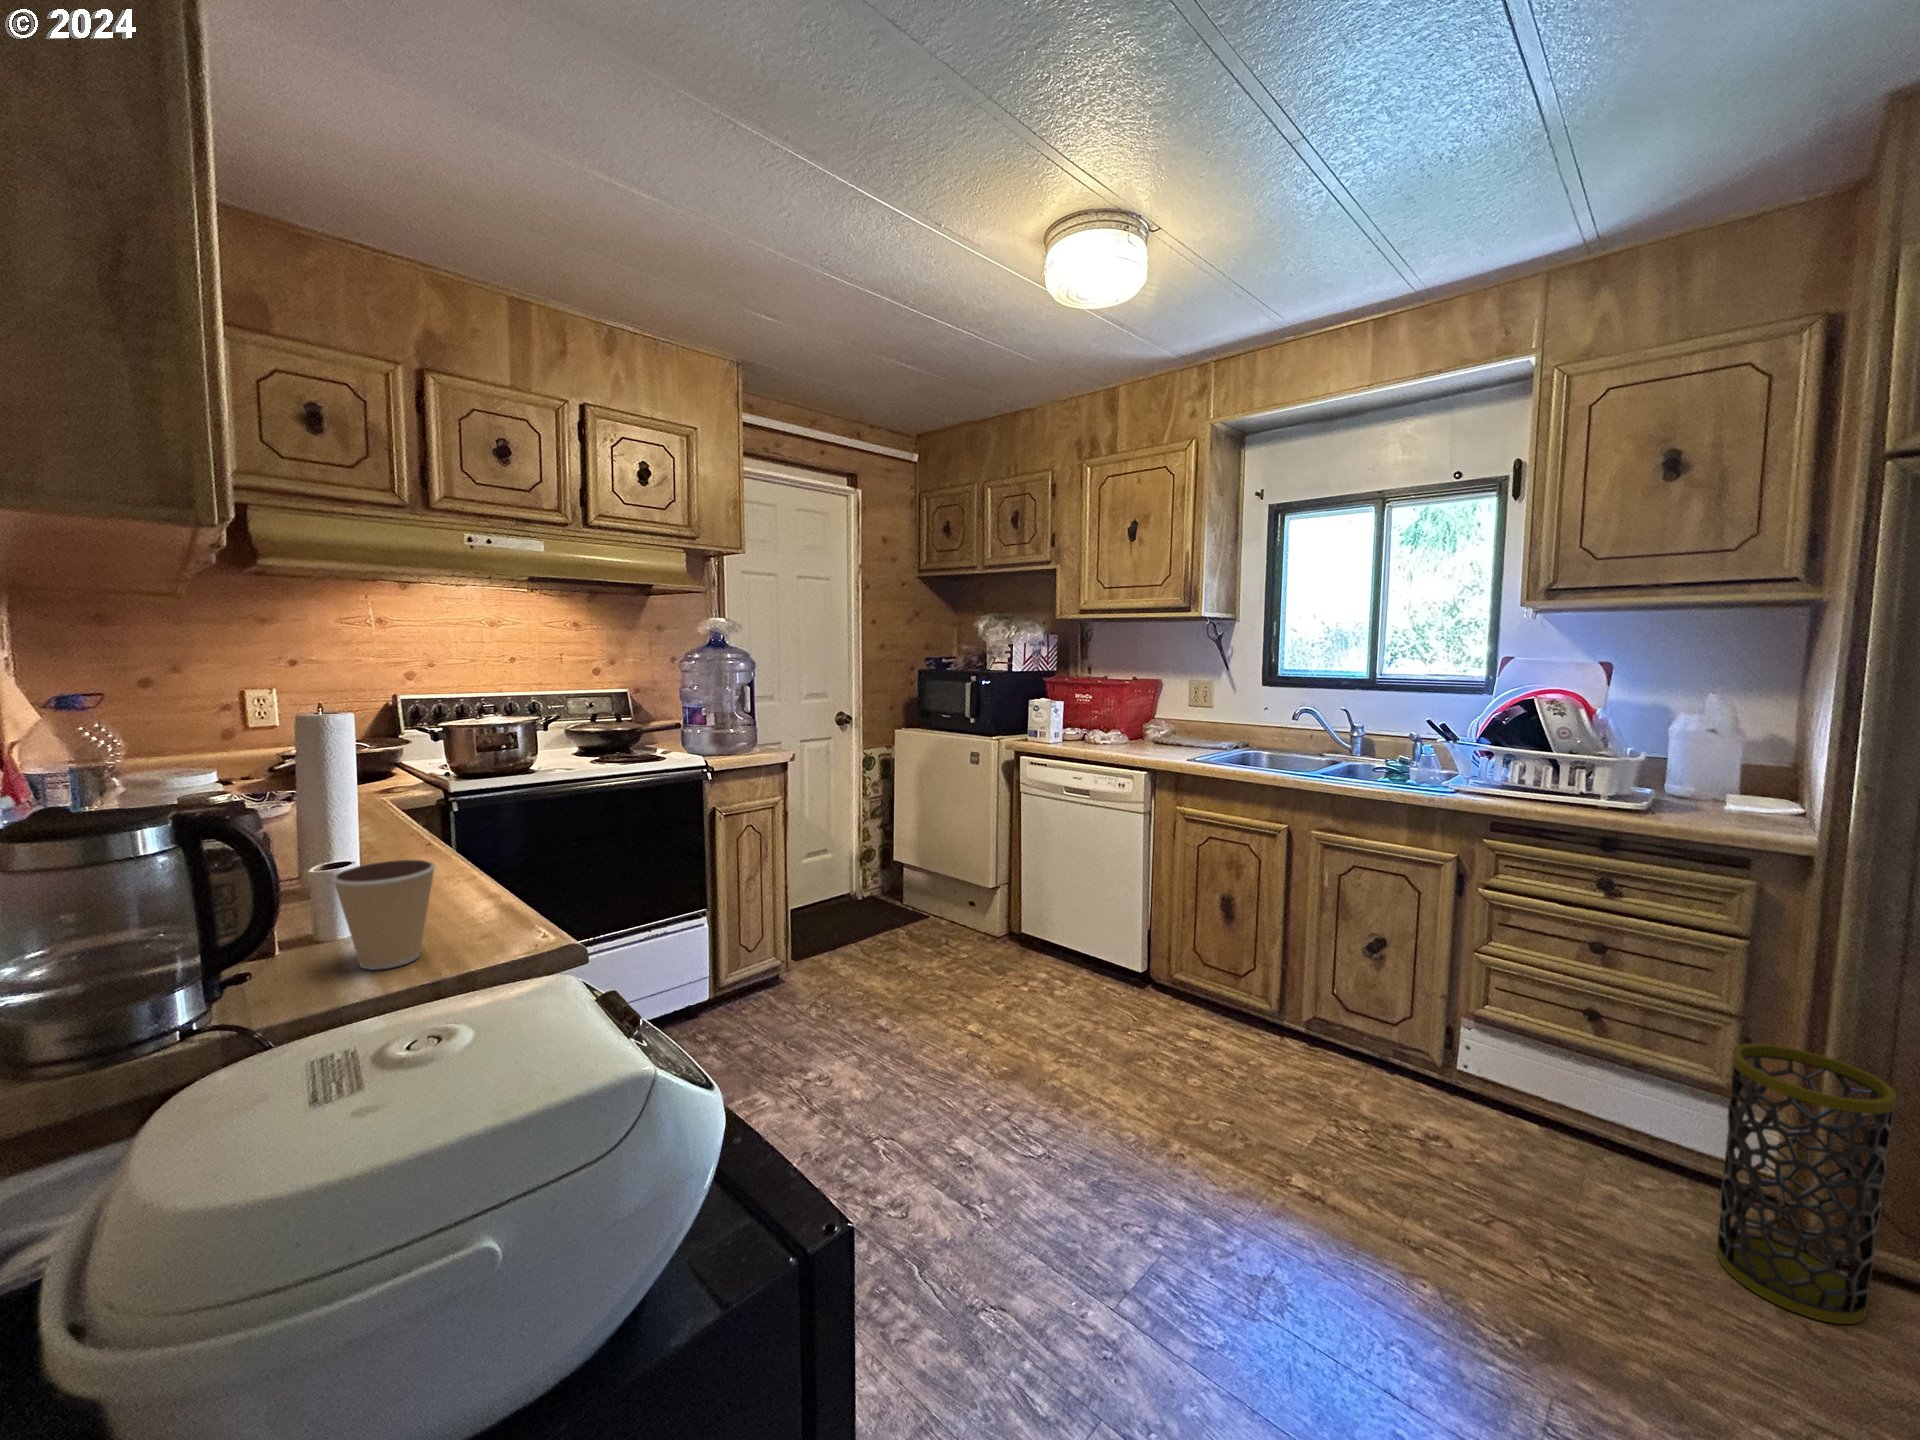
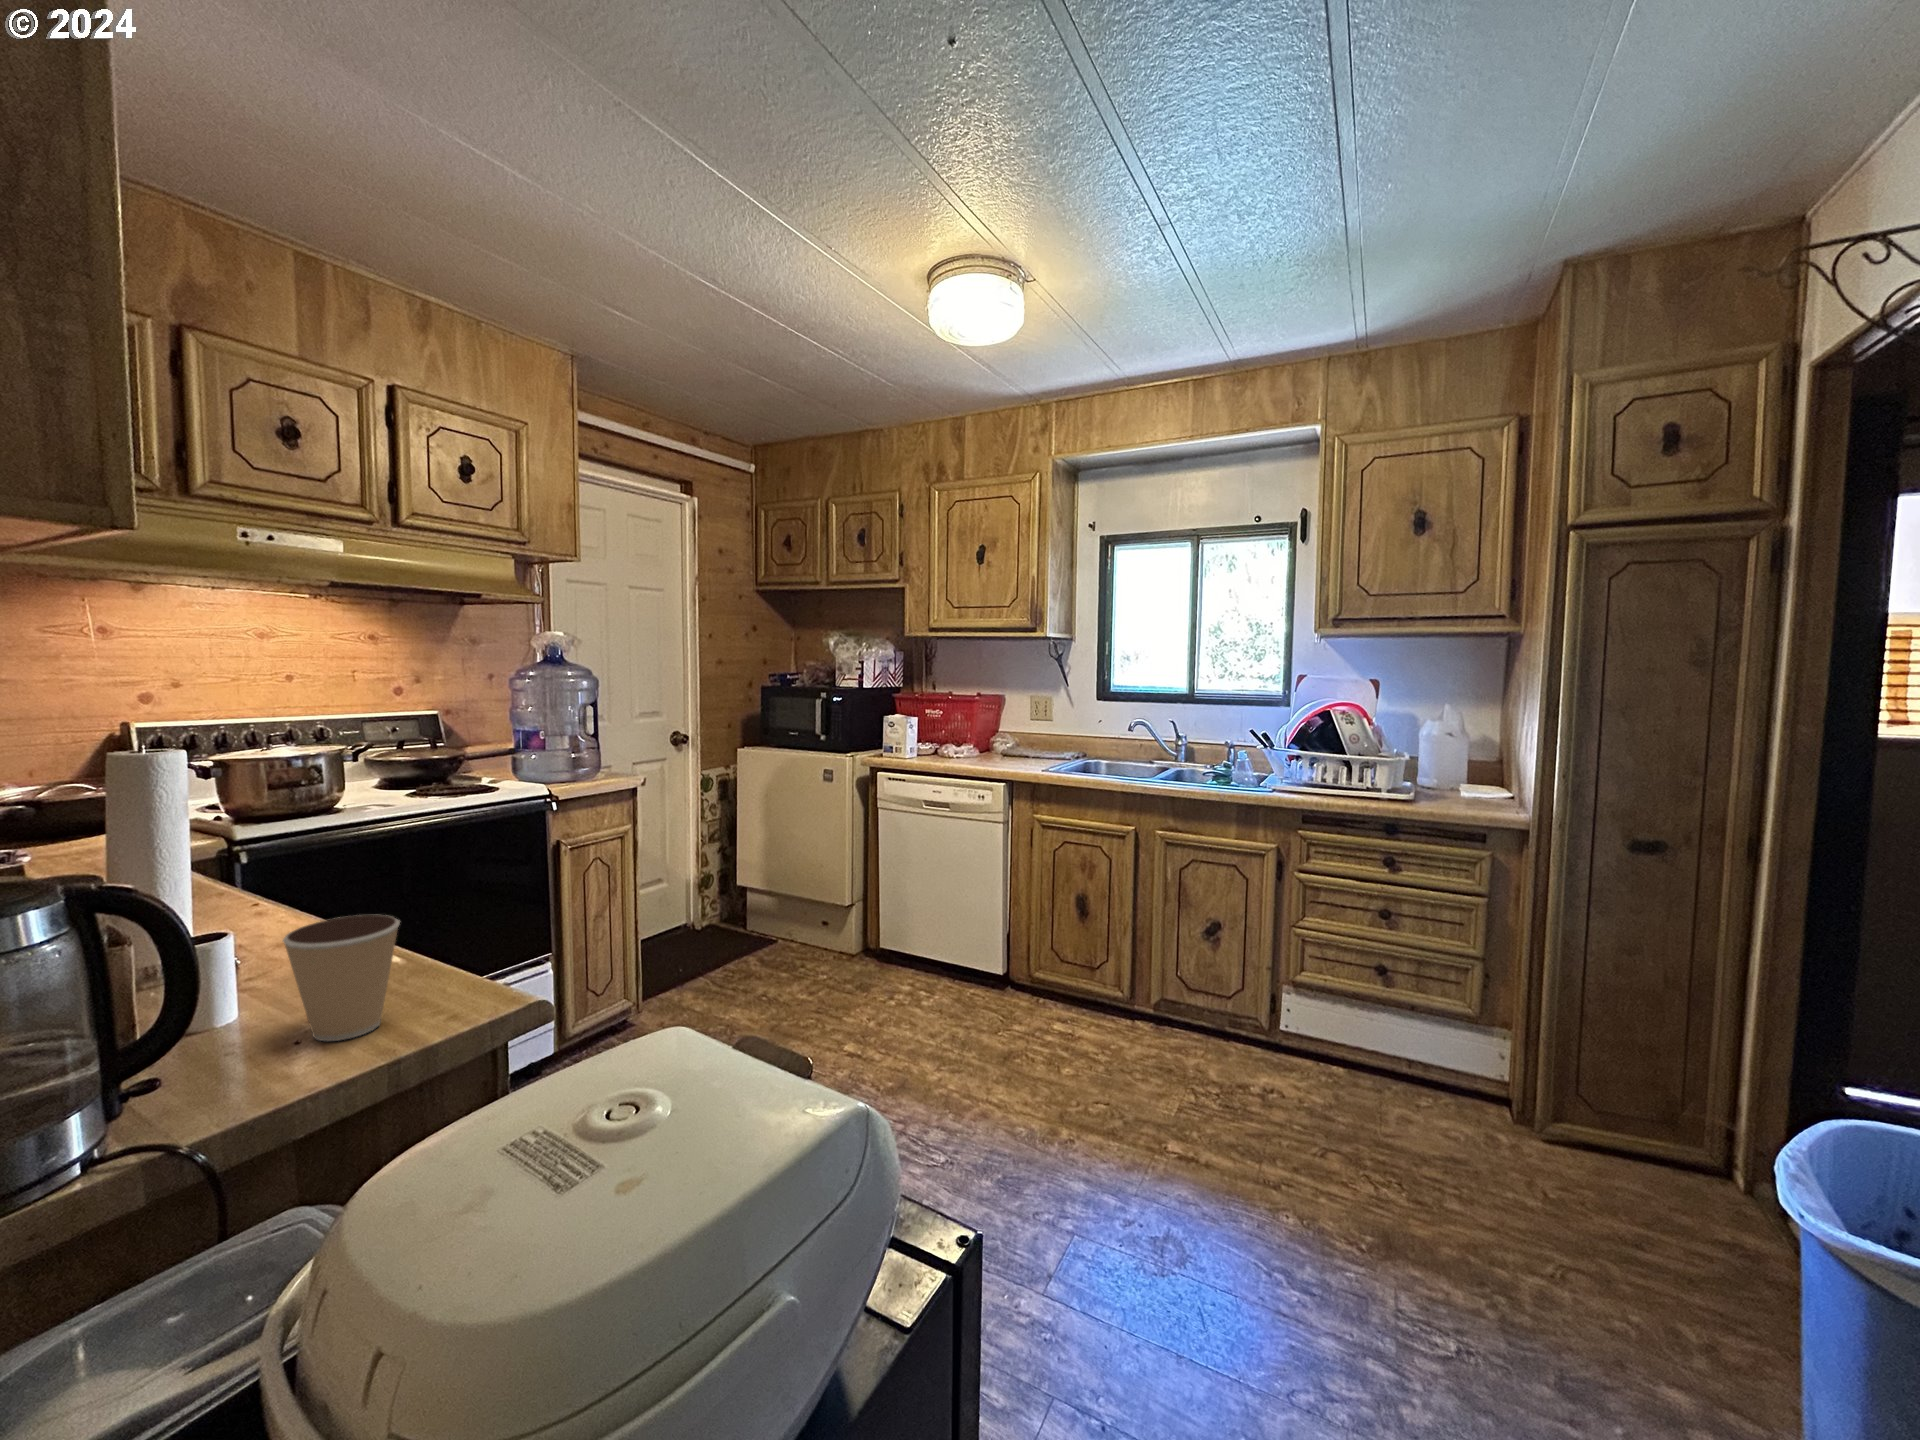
trash can: present [1716,1044,1896,1324] -> none [1481,980,1594,1188]

